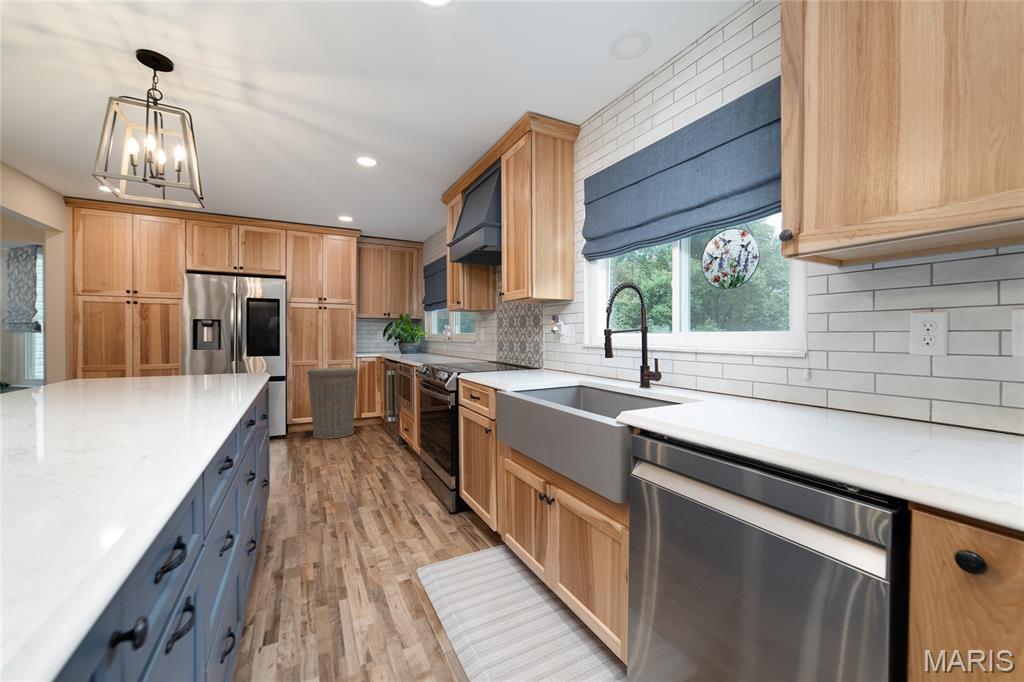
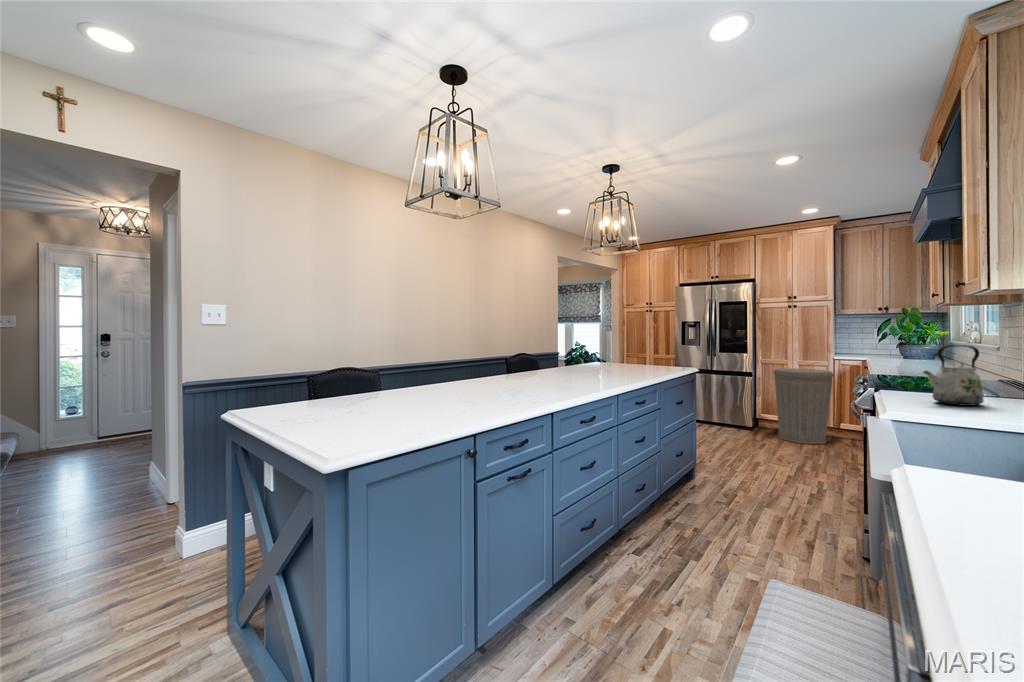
kettle: none [503,332,528,375] -> present [923,345,983,406]

